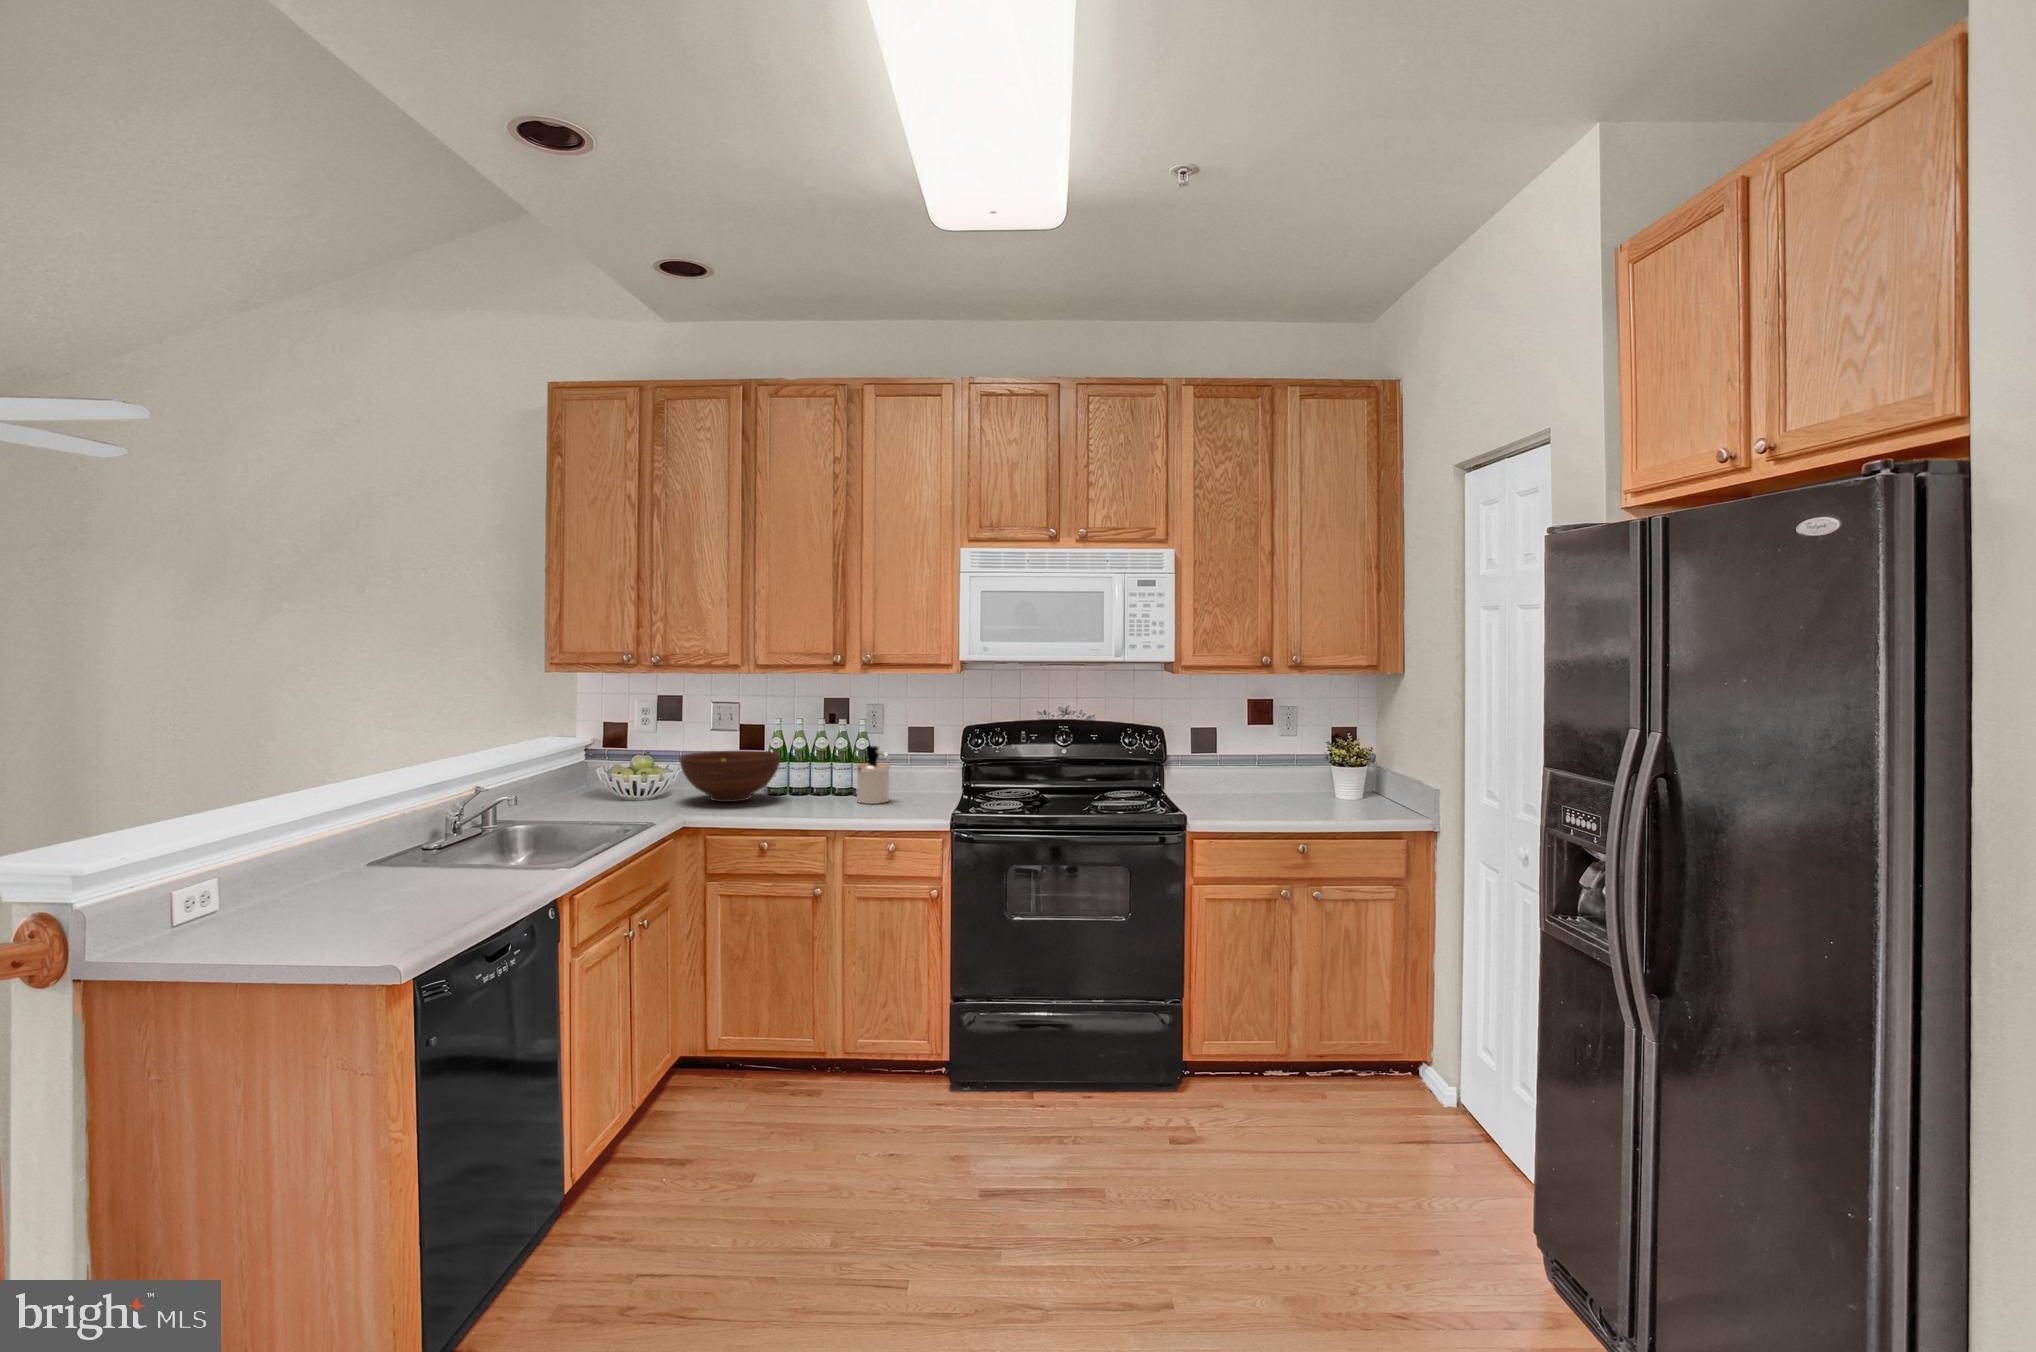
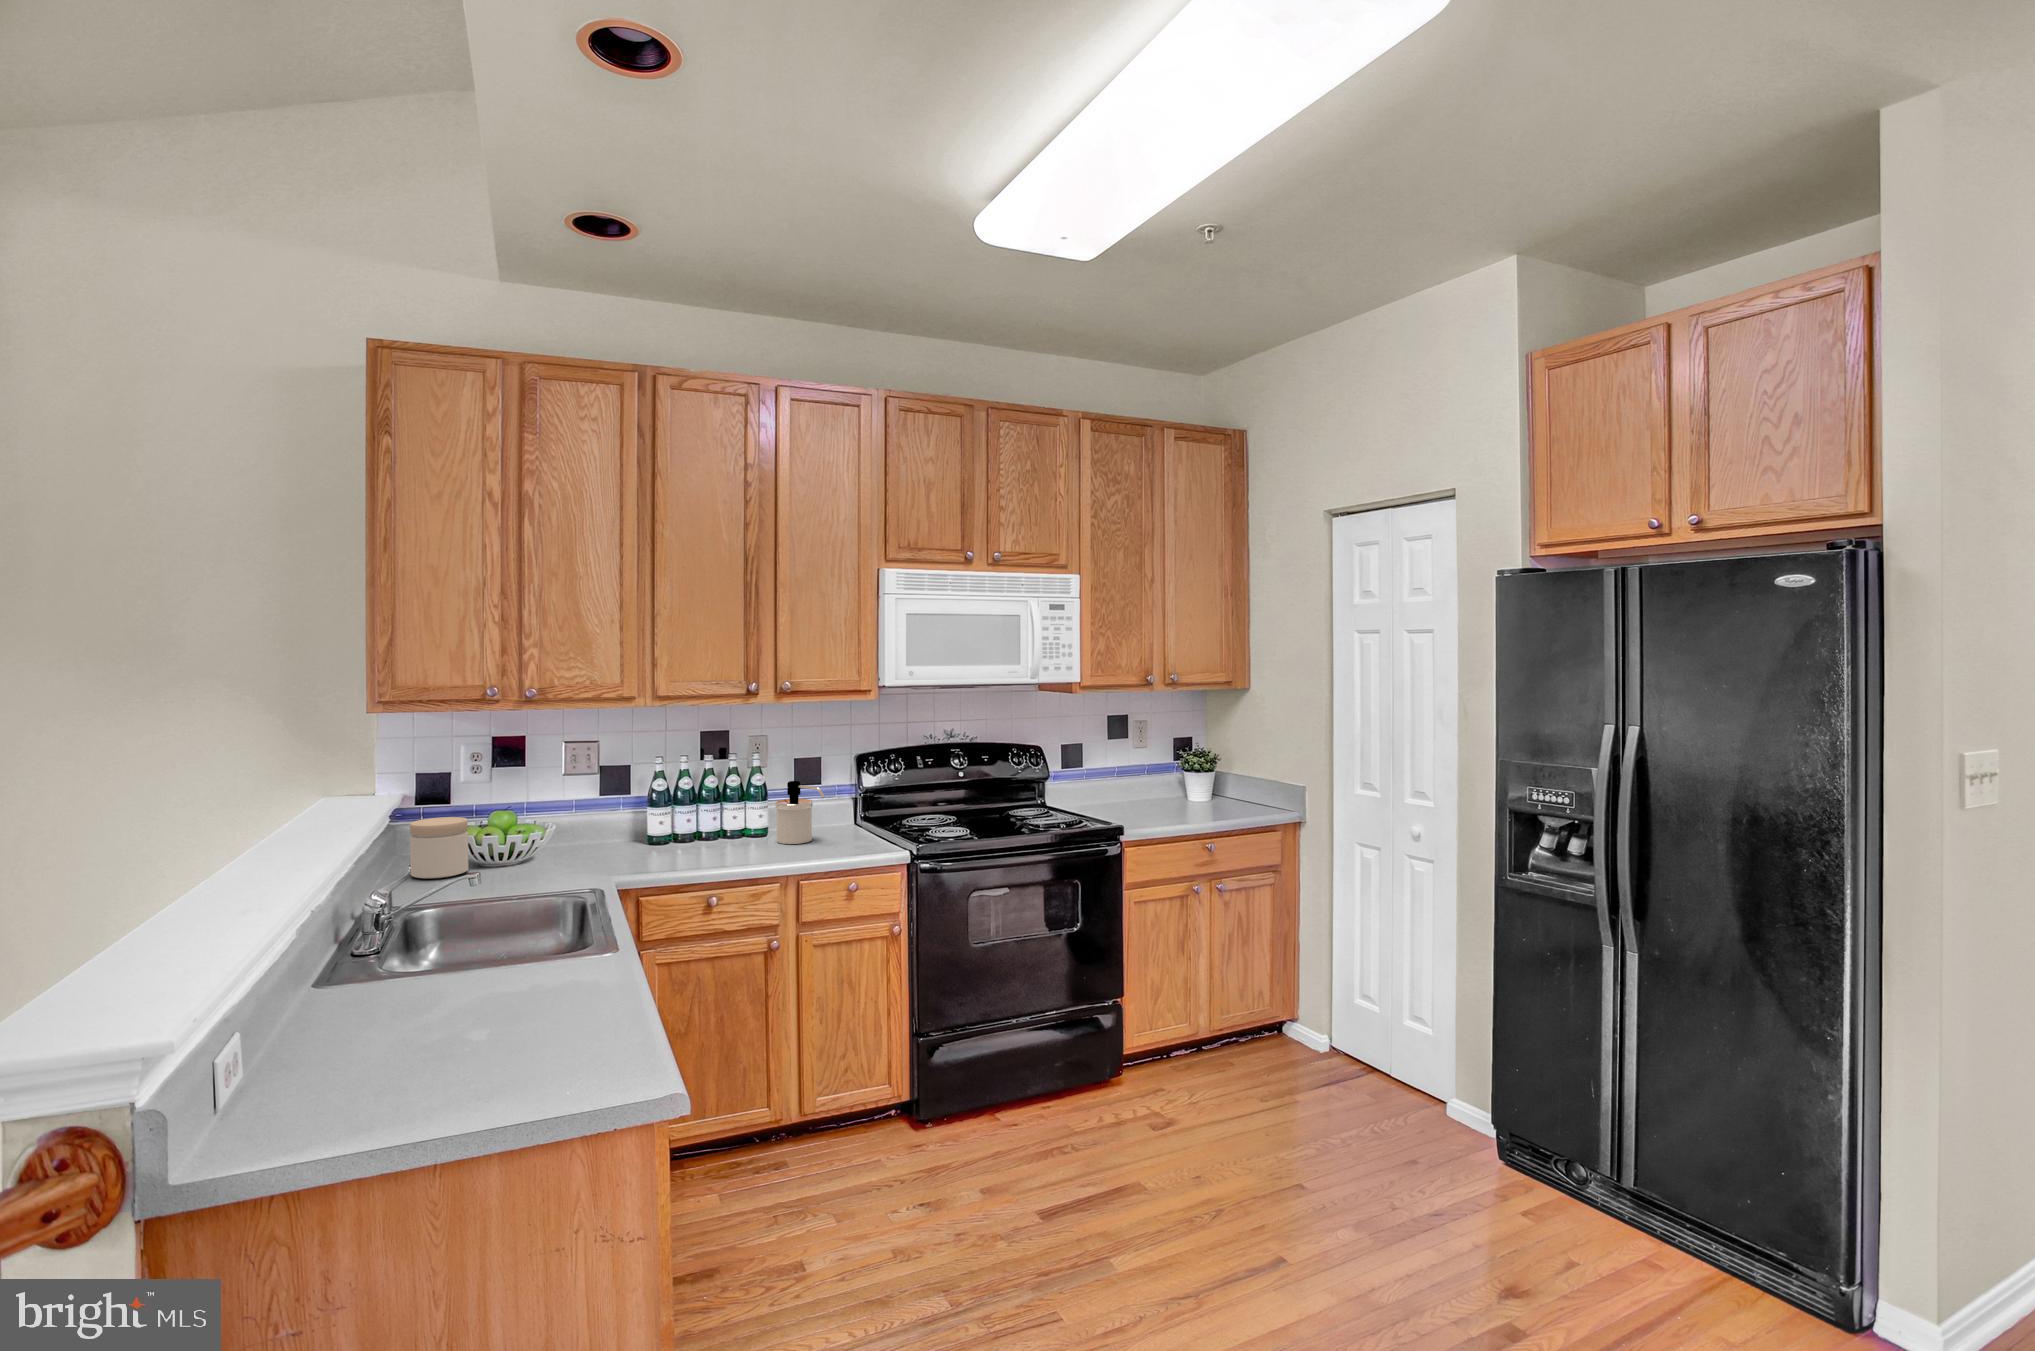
fruit bowl: present [680,750,781,802] -> none [571,794,692,858]
jar: none [559,757,603,803] -> present [410,817,468,879]

